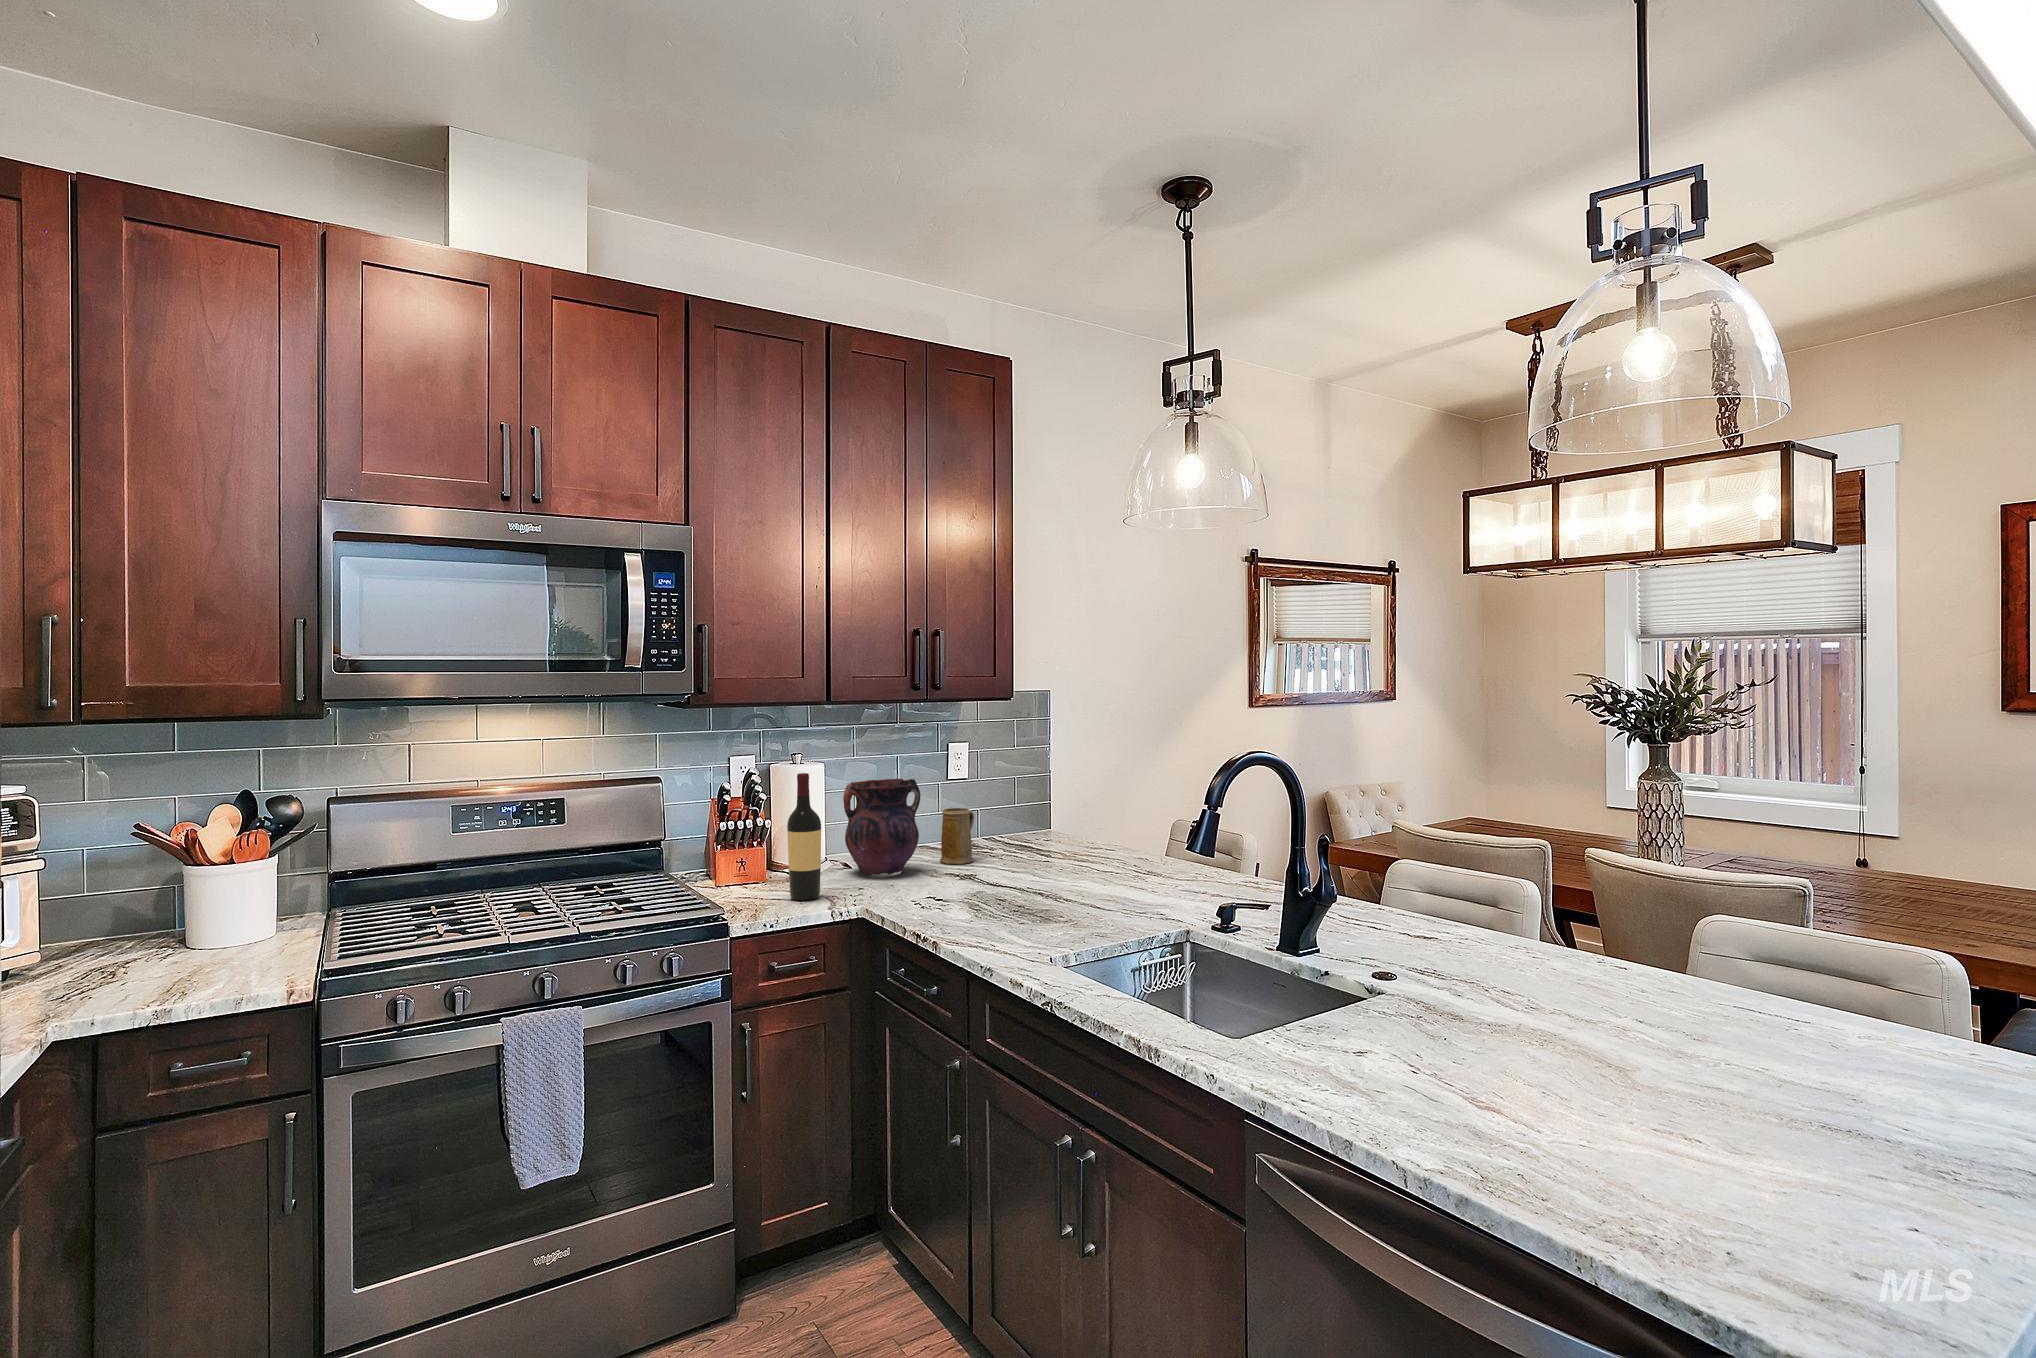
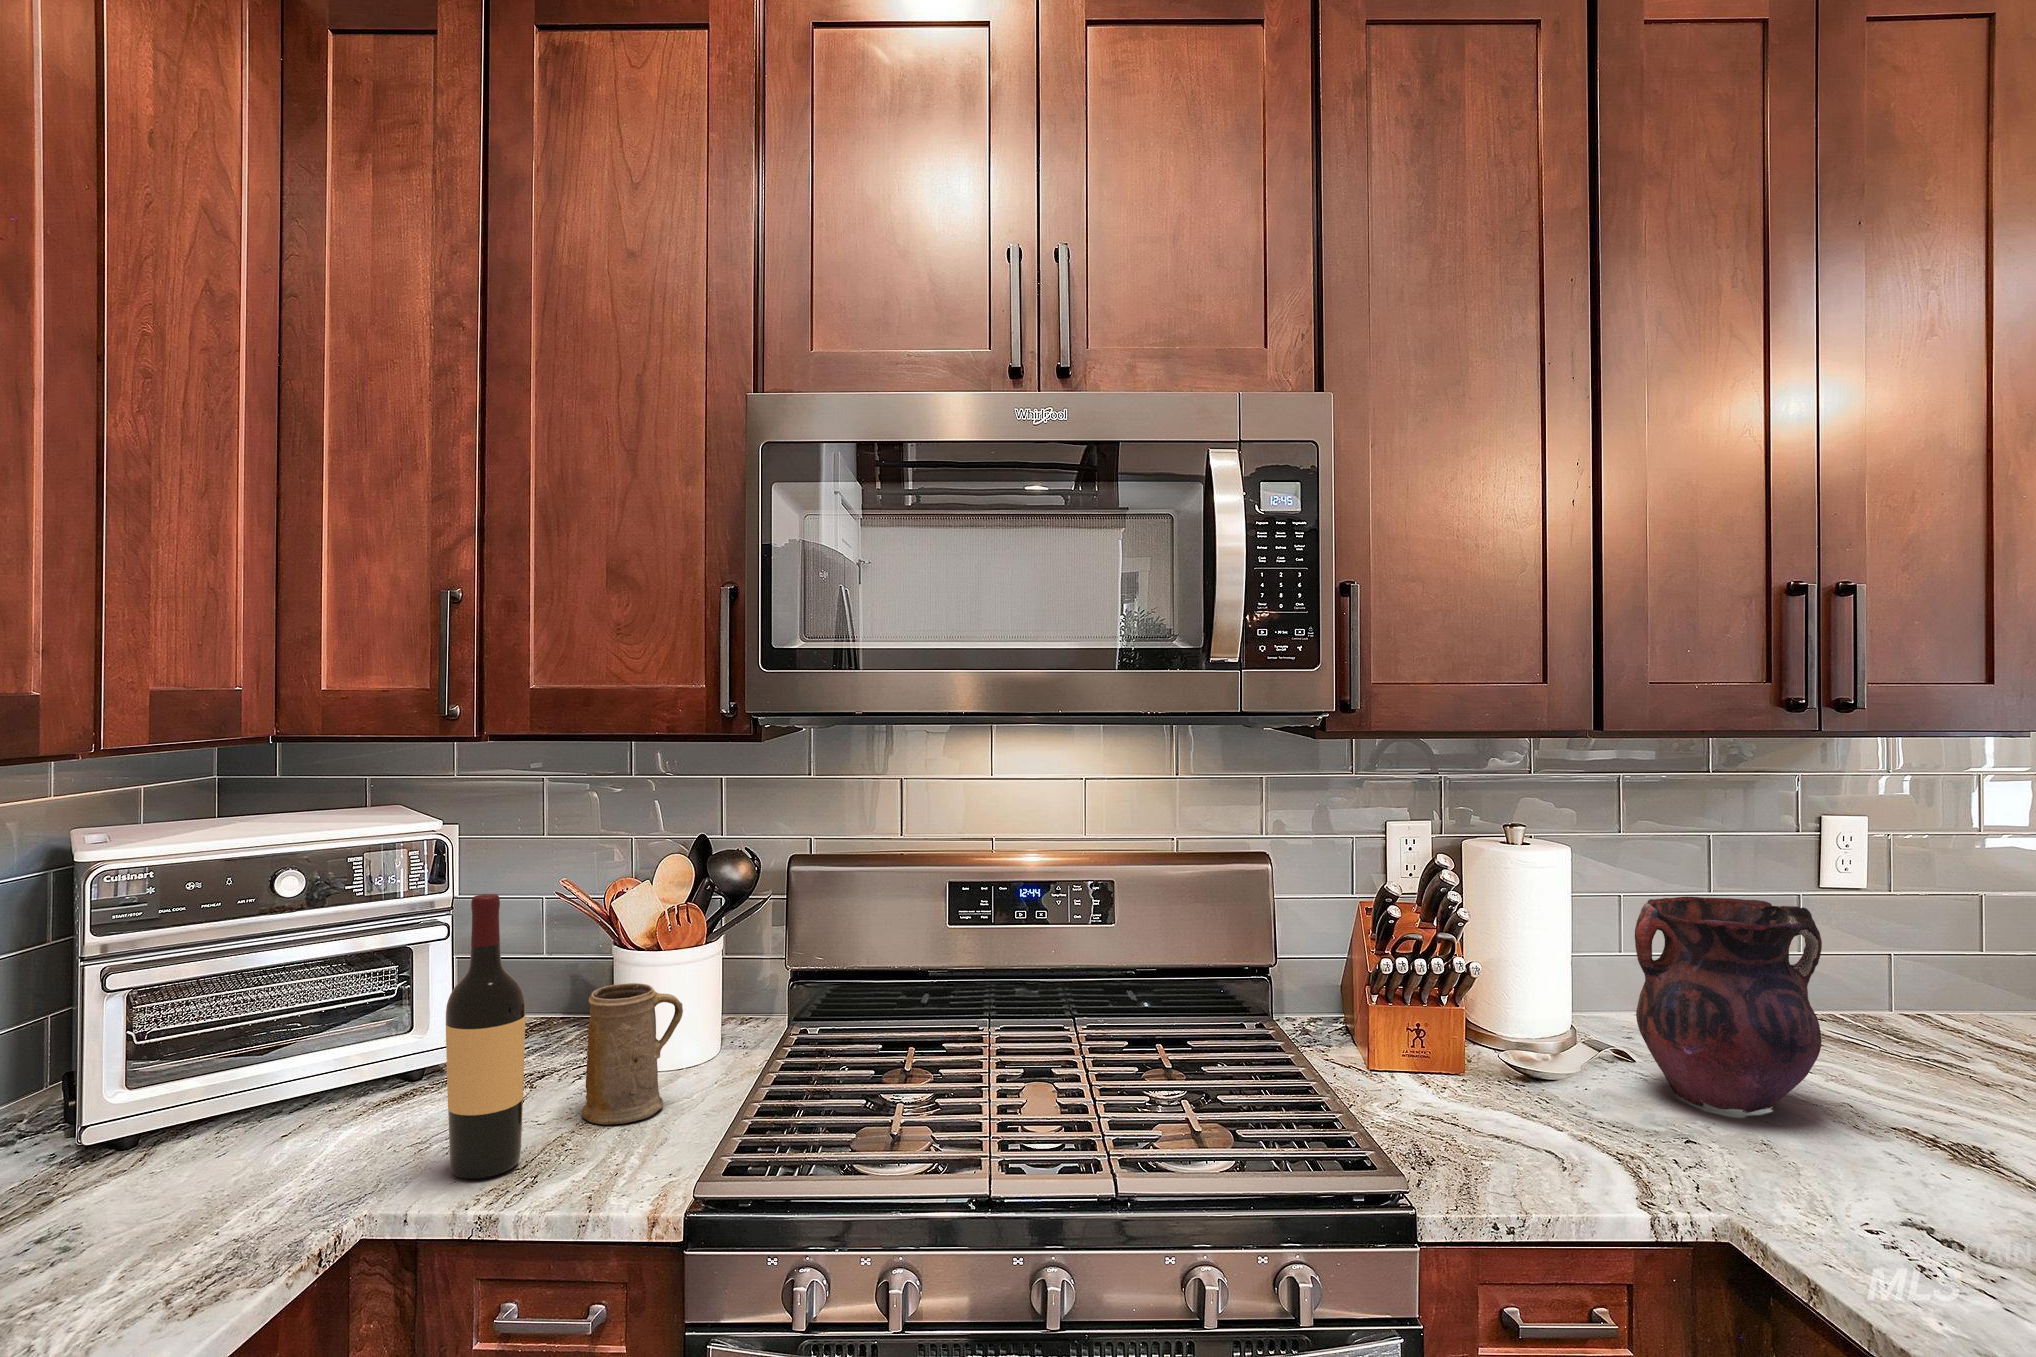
wine bottle: present [787,773,821,900] -> present [446,894,526,1179]
mug: present [940,808,974,864] -> present [581,983,683,1124]

